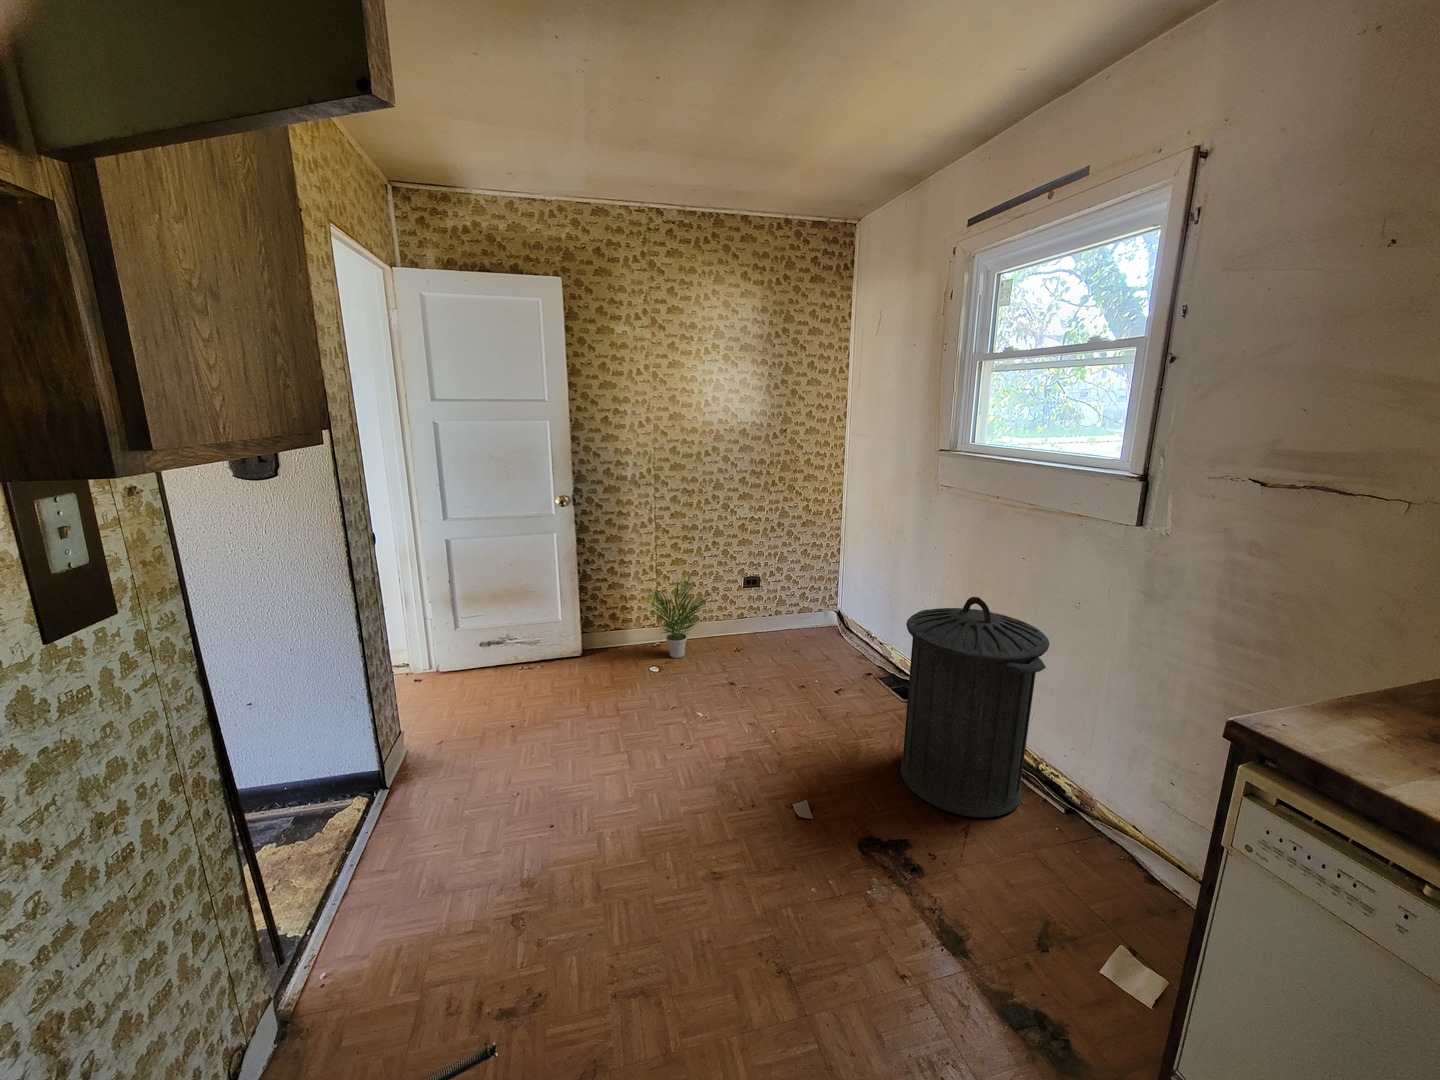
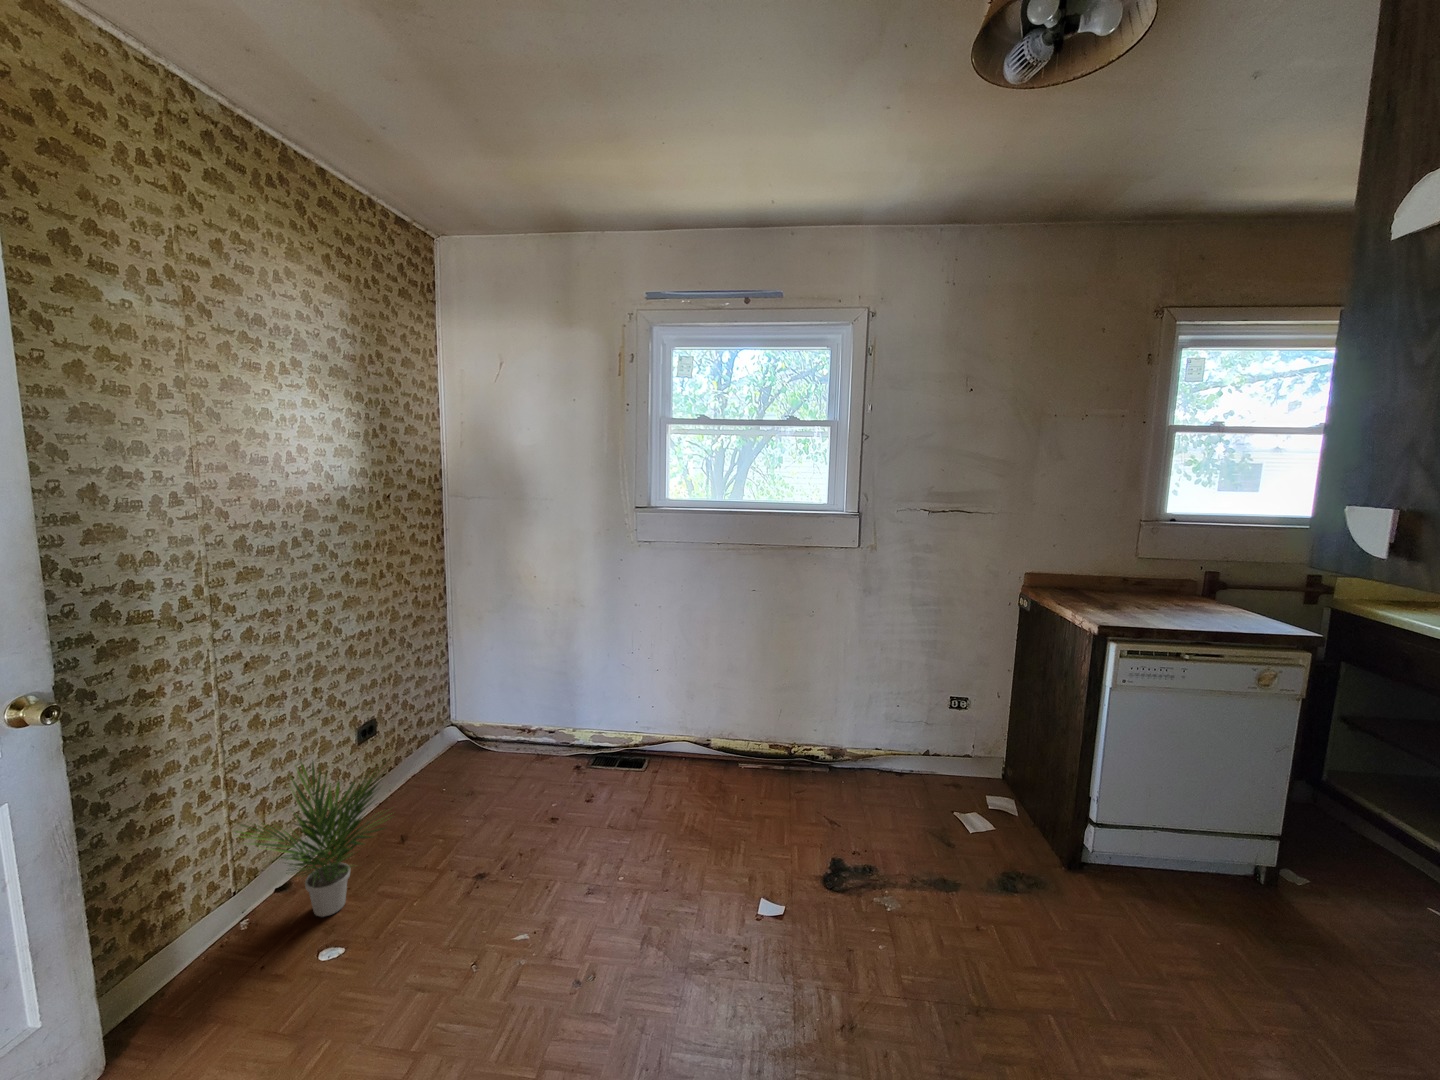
trash can: present [900,597,1050,817] -> none [715,634,853,828]

